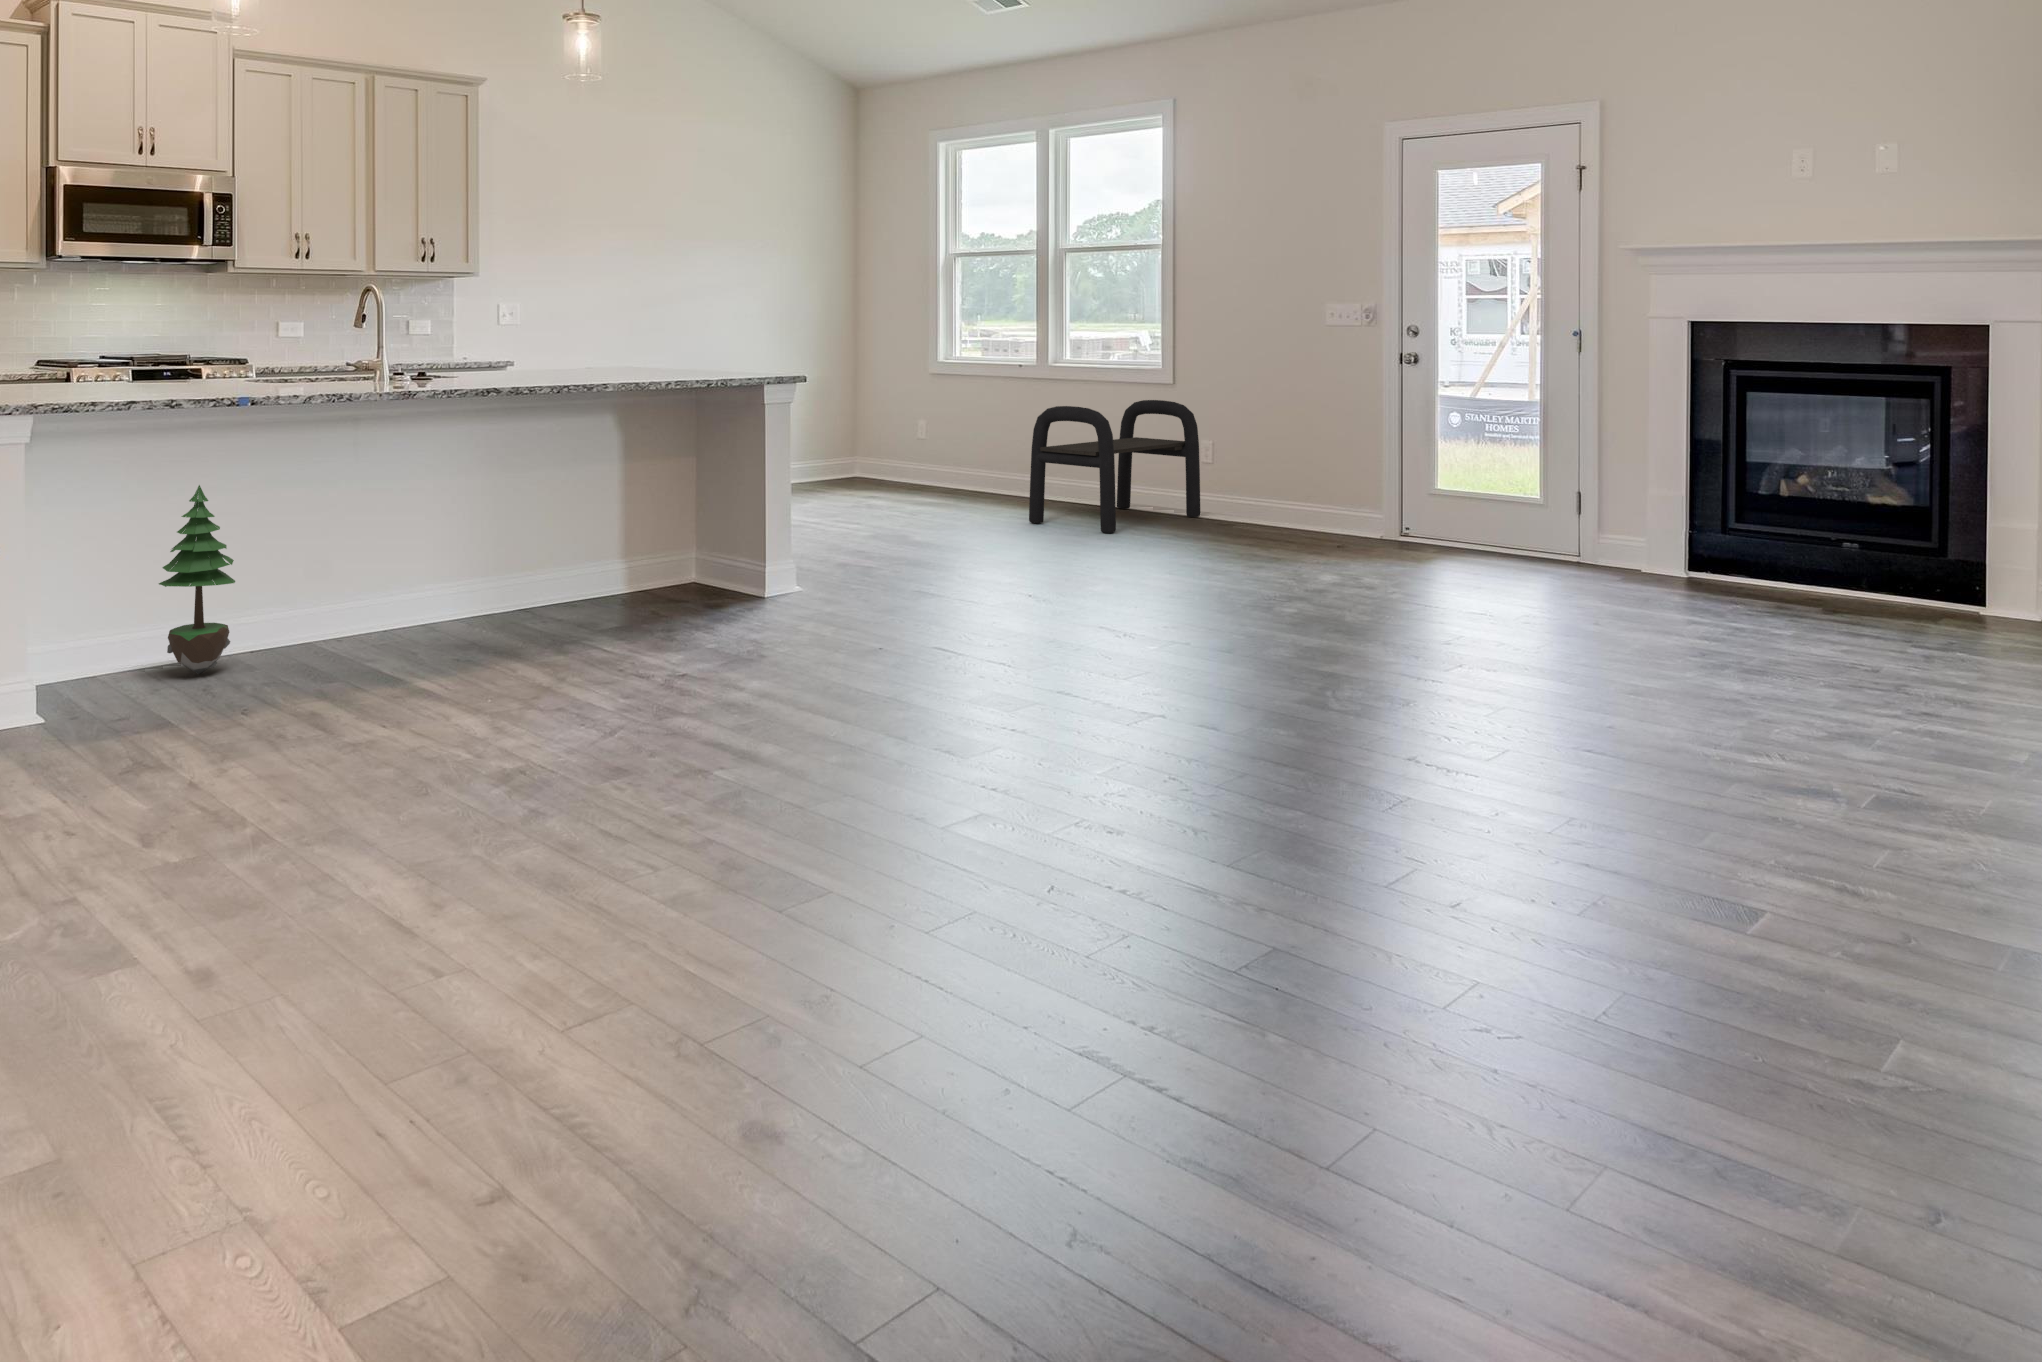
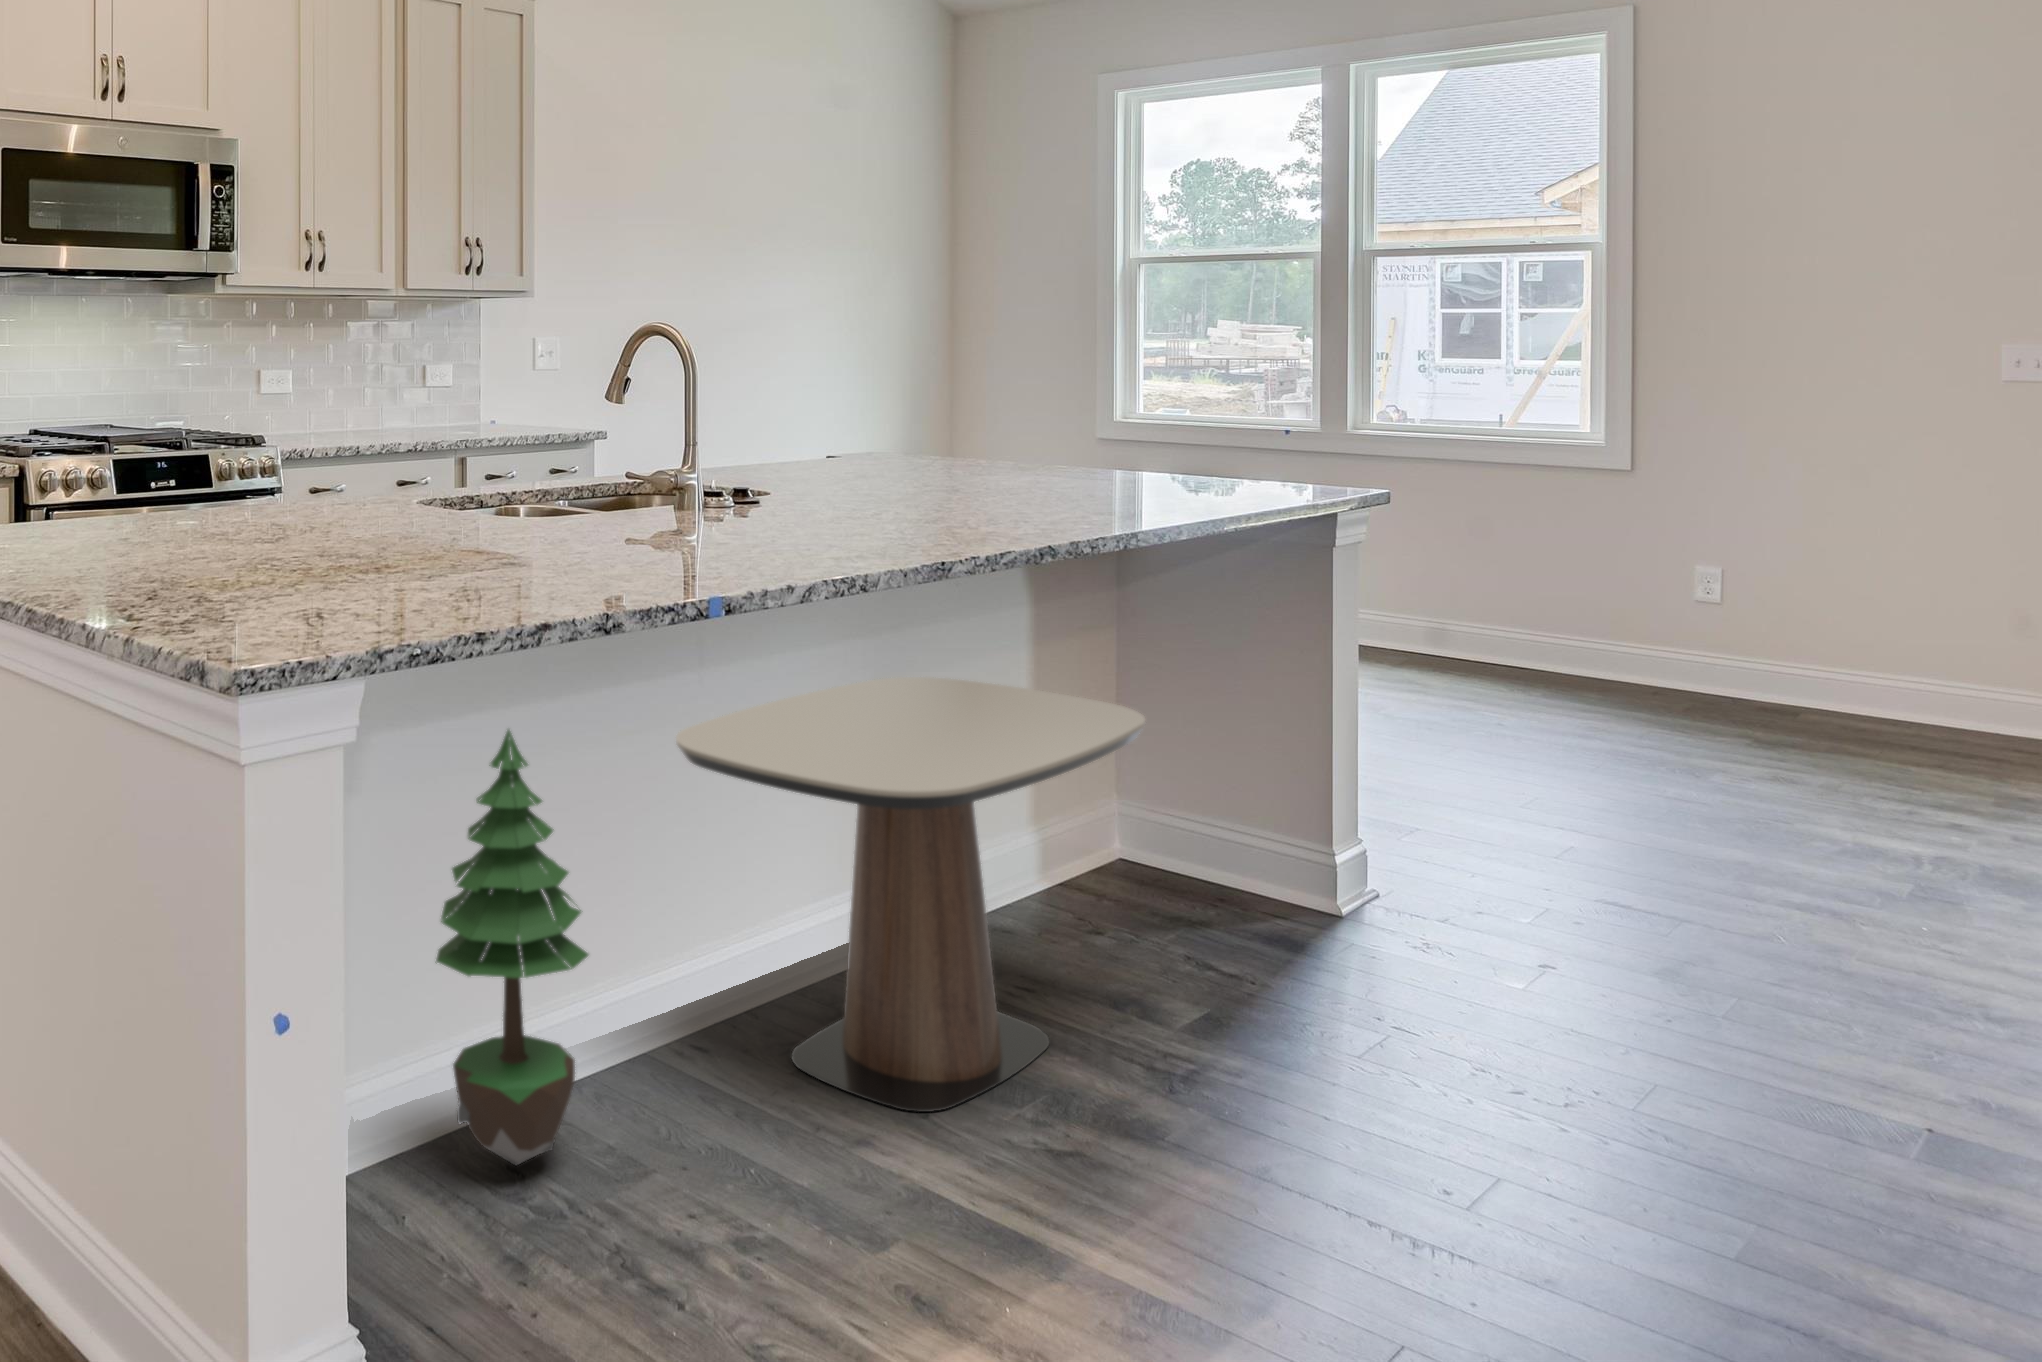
bench: present [1029,400,1200,533] -> none [1449,470,1719,704]
side table: none [314,483,560,660] -> present [676,677,1146,1112]

